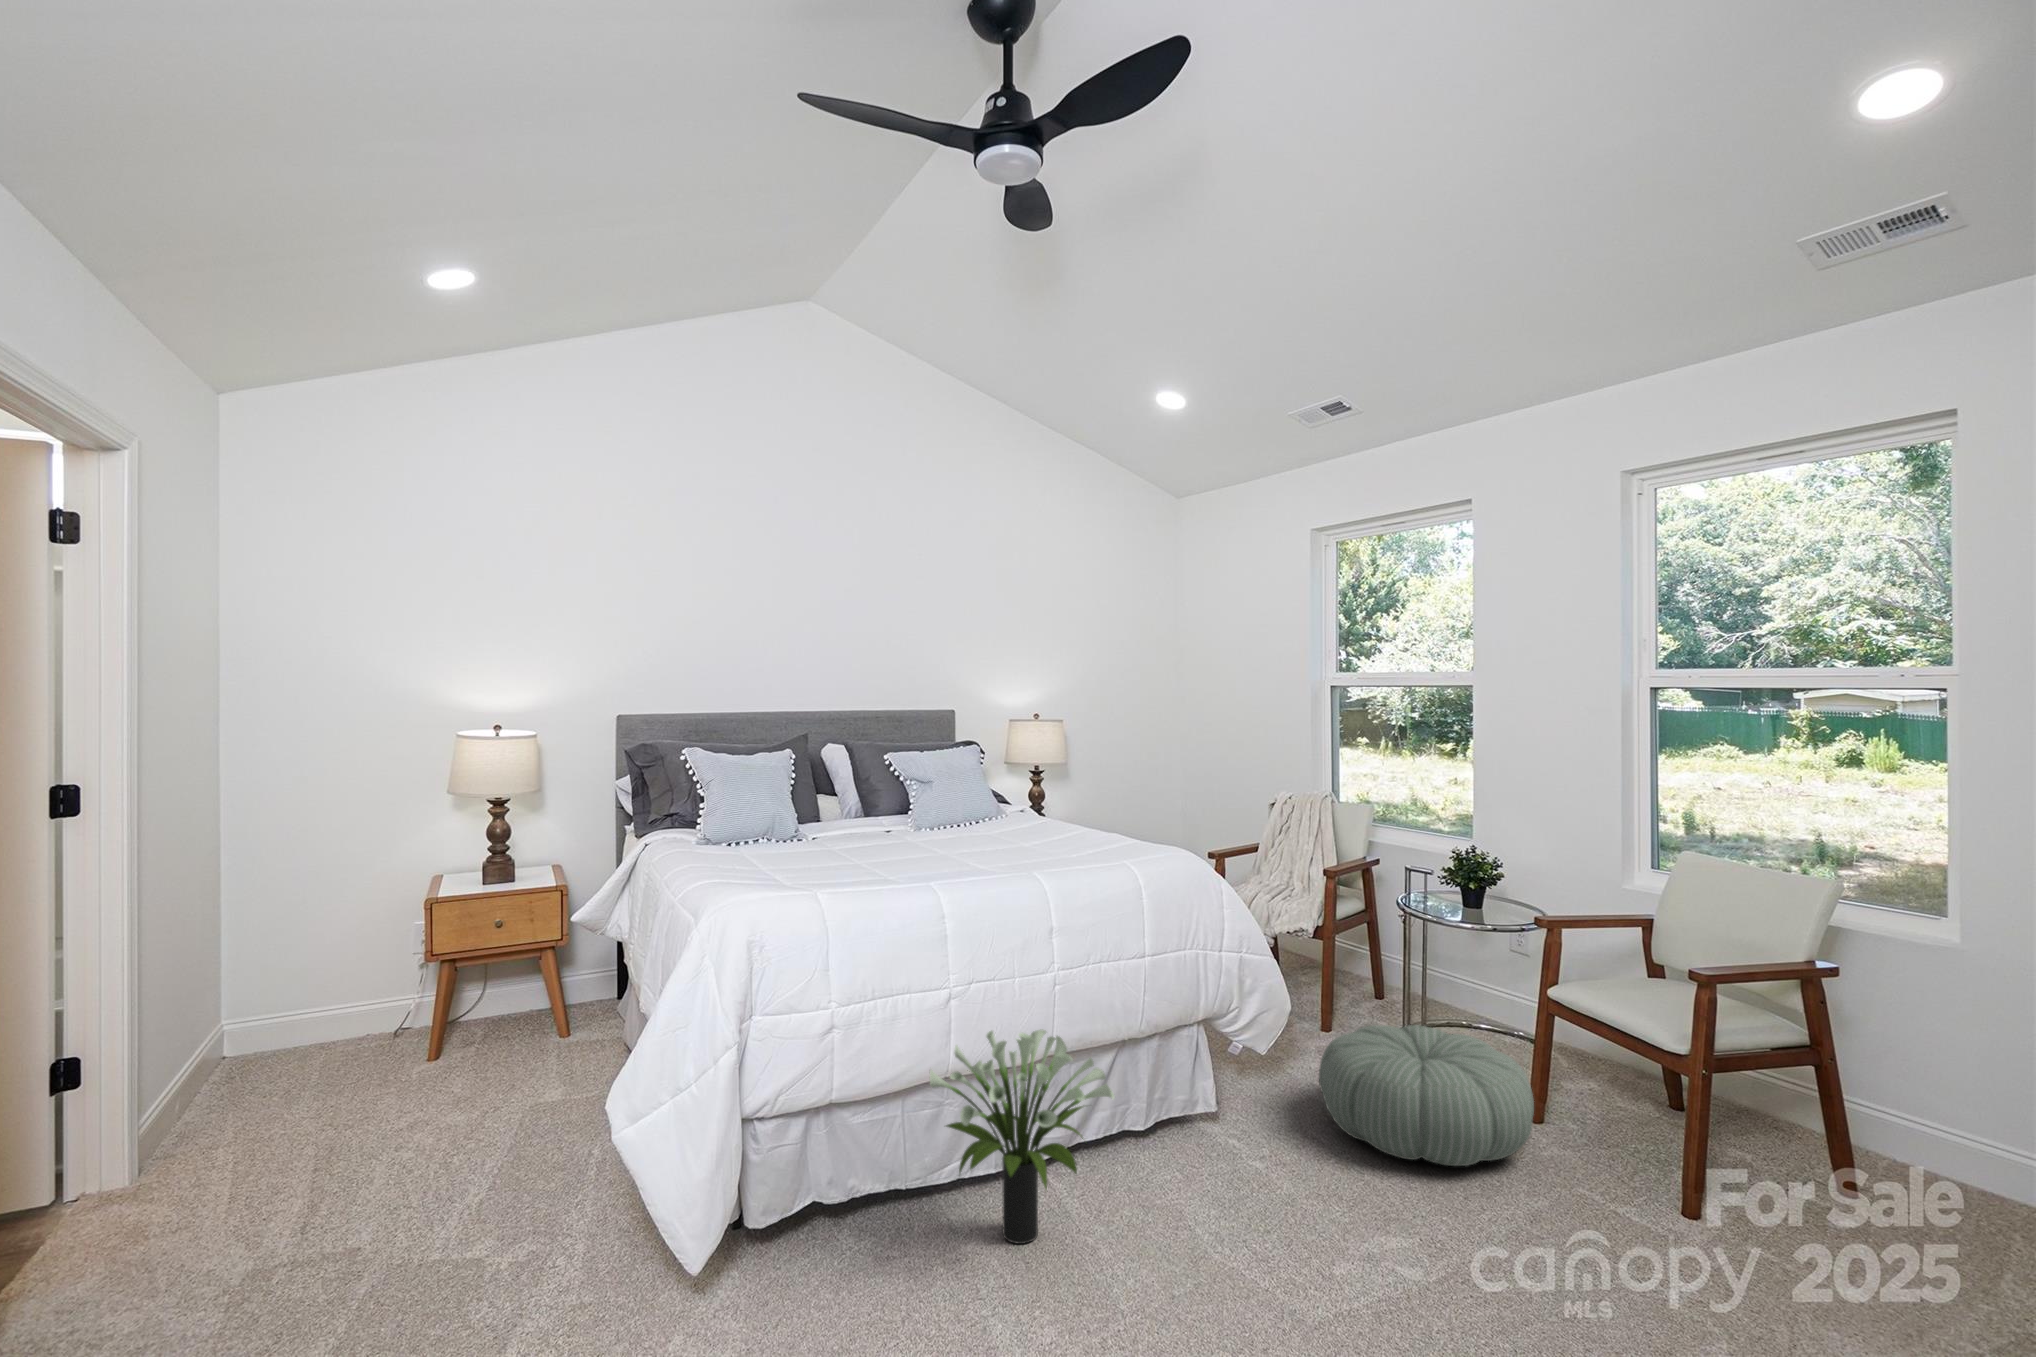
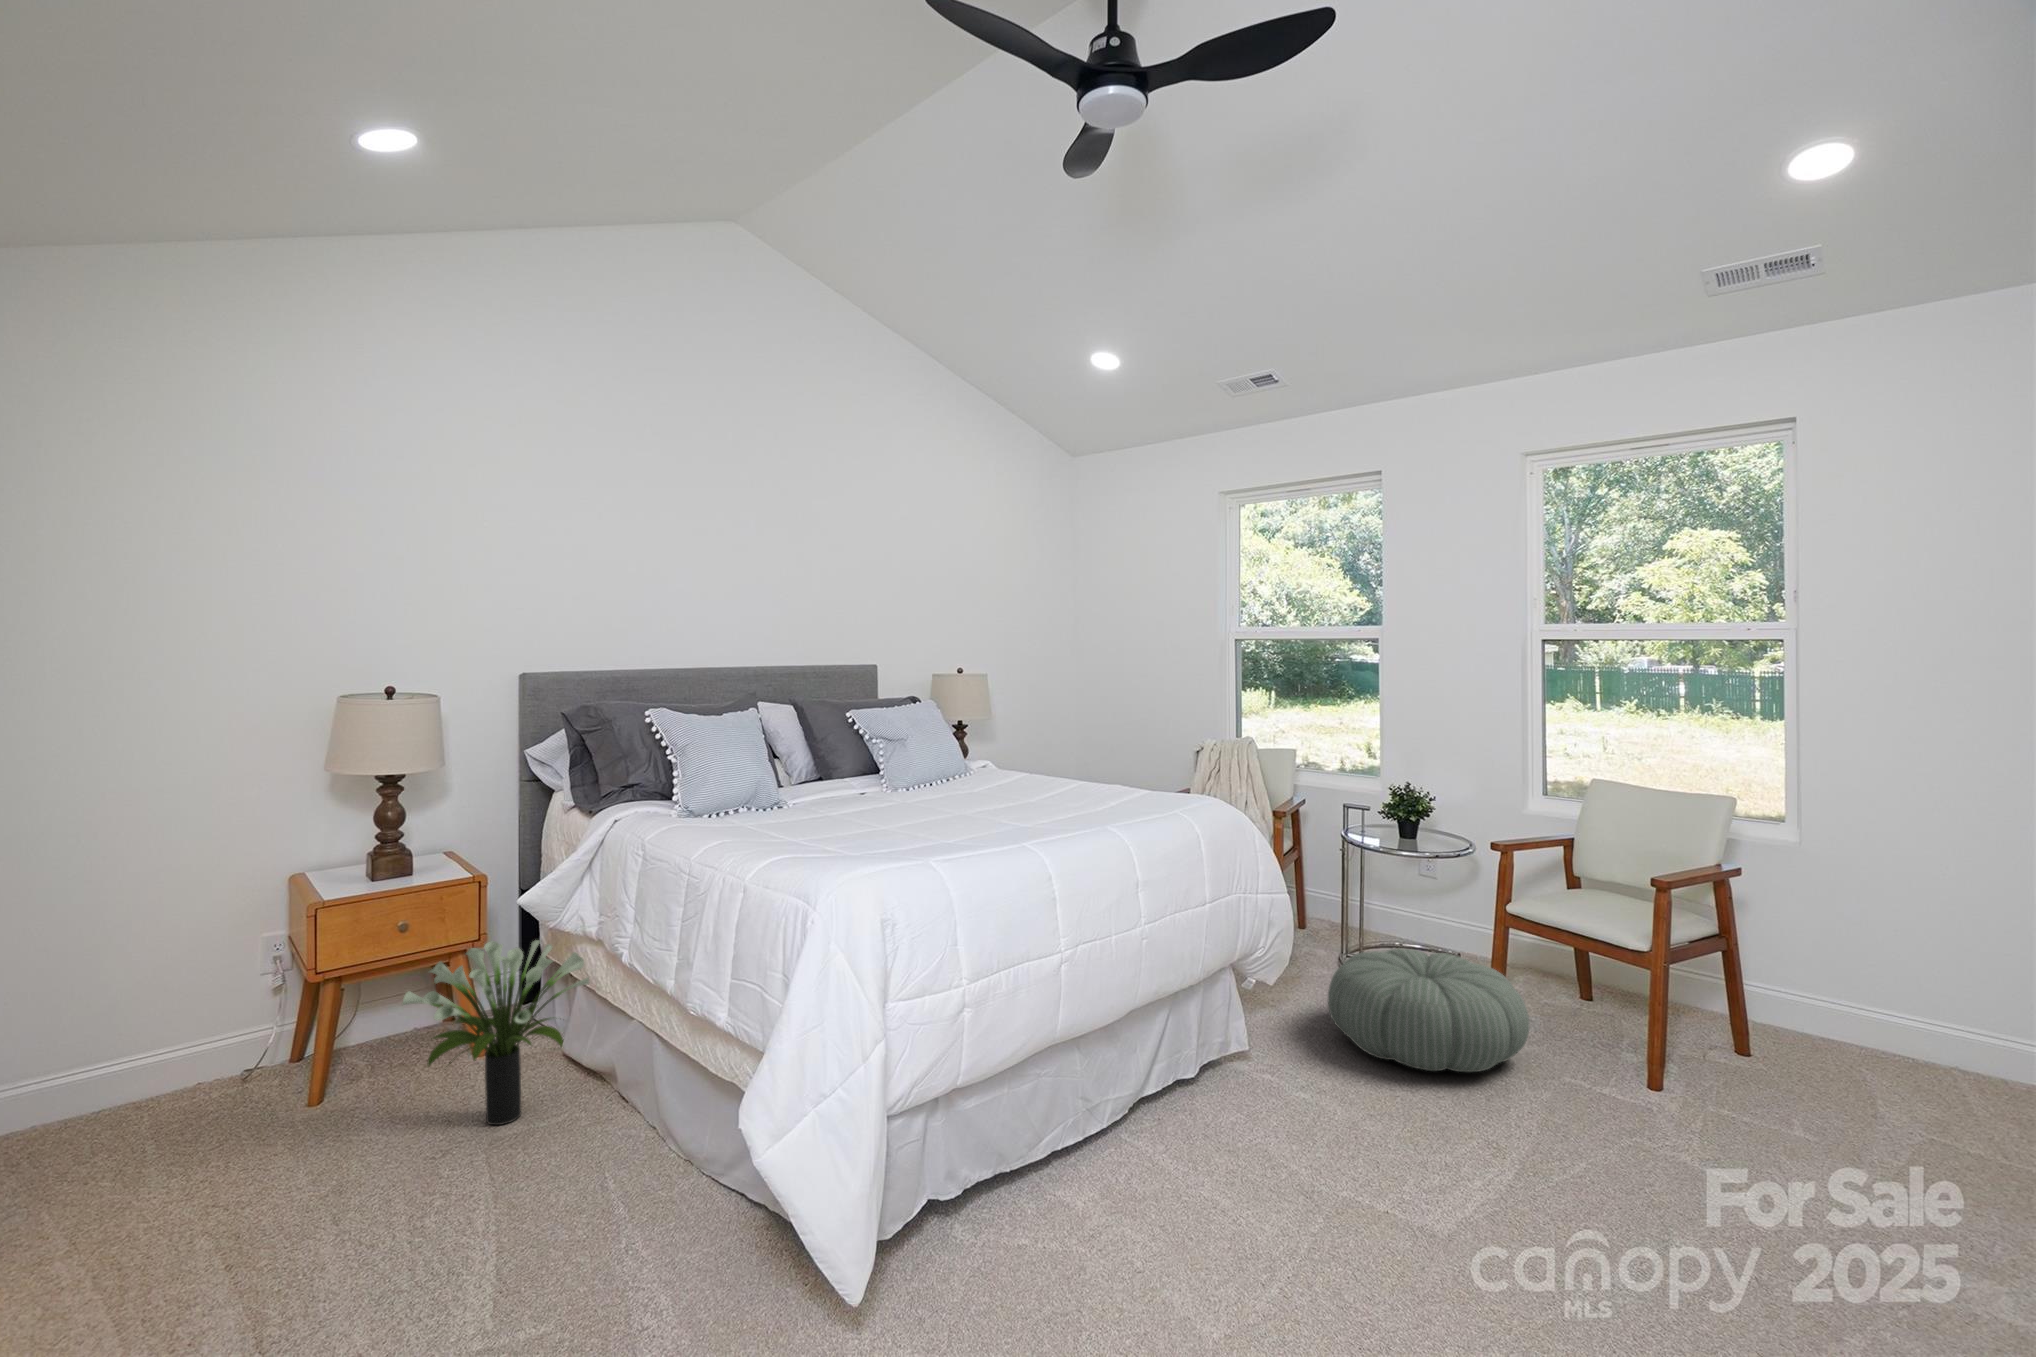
potted plant: present [929,1029,1114,1244] -> present [402,940,589,1125]

